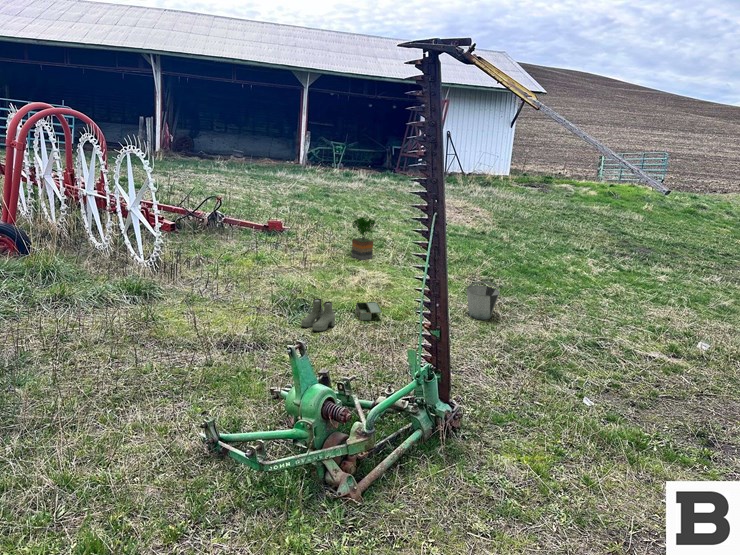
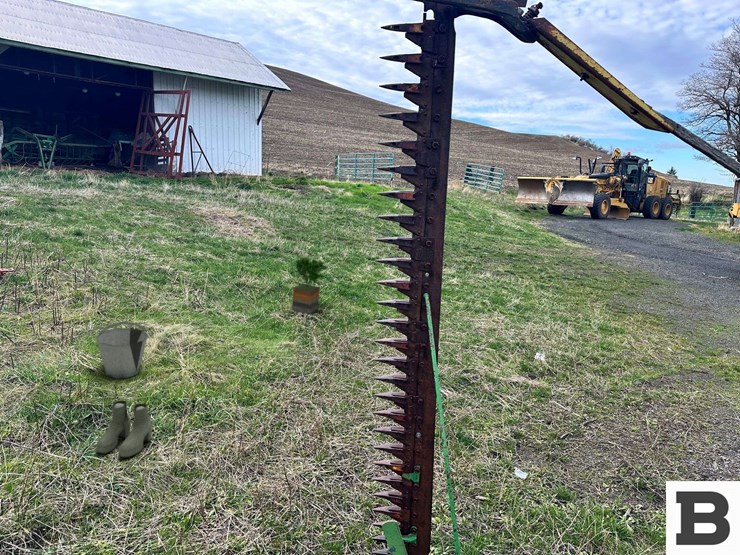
potted tree: present [351,217,379,260] -> present [292,258,327,314]
bucket: present [467,281,500,320] -> present [96,322,147,378]
toolbox: present [355,302,382,320] -> none [172,381,218,417]

